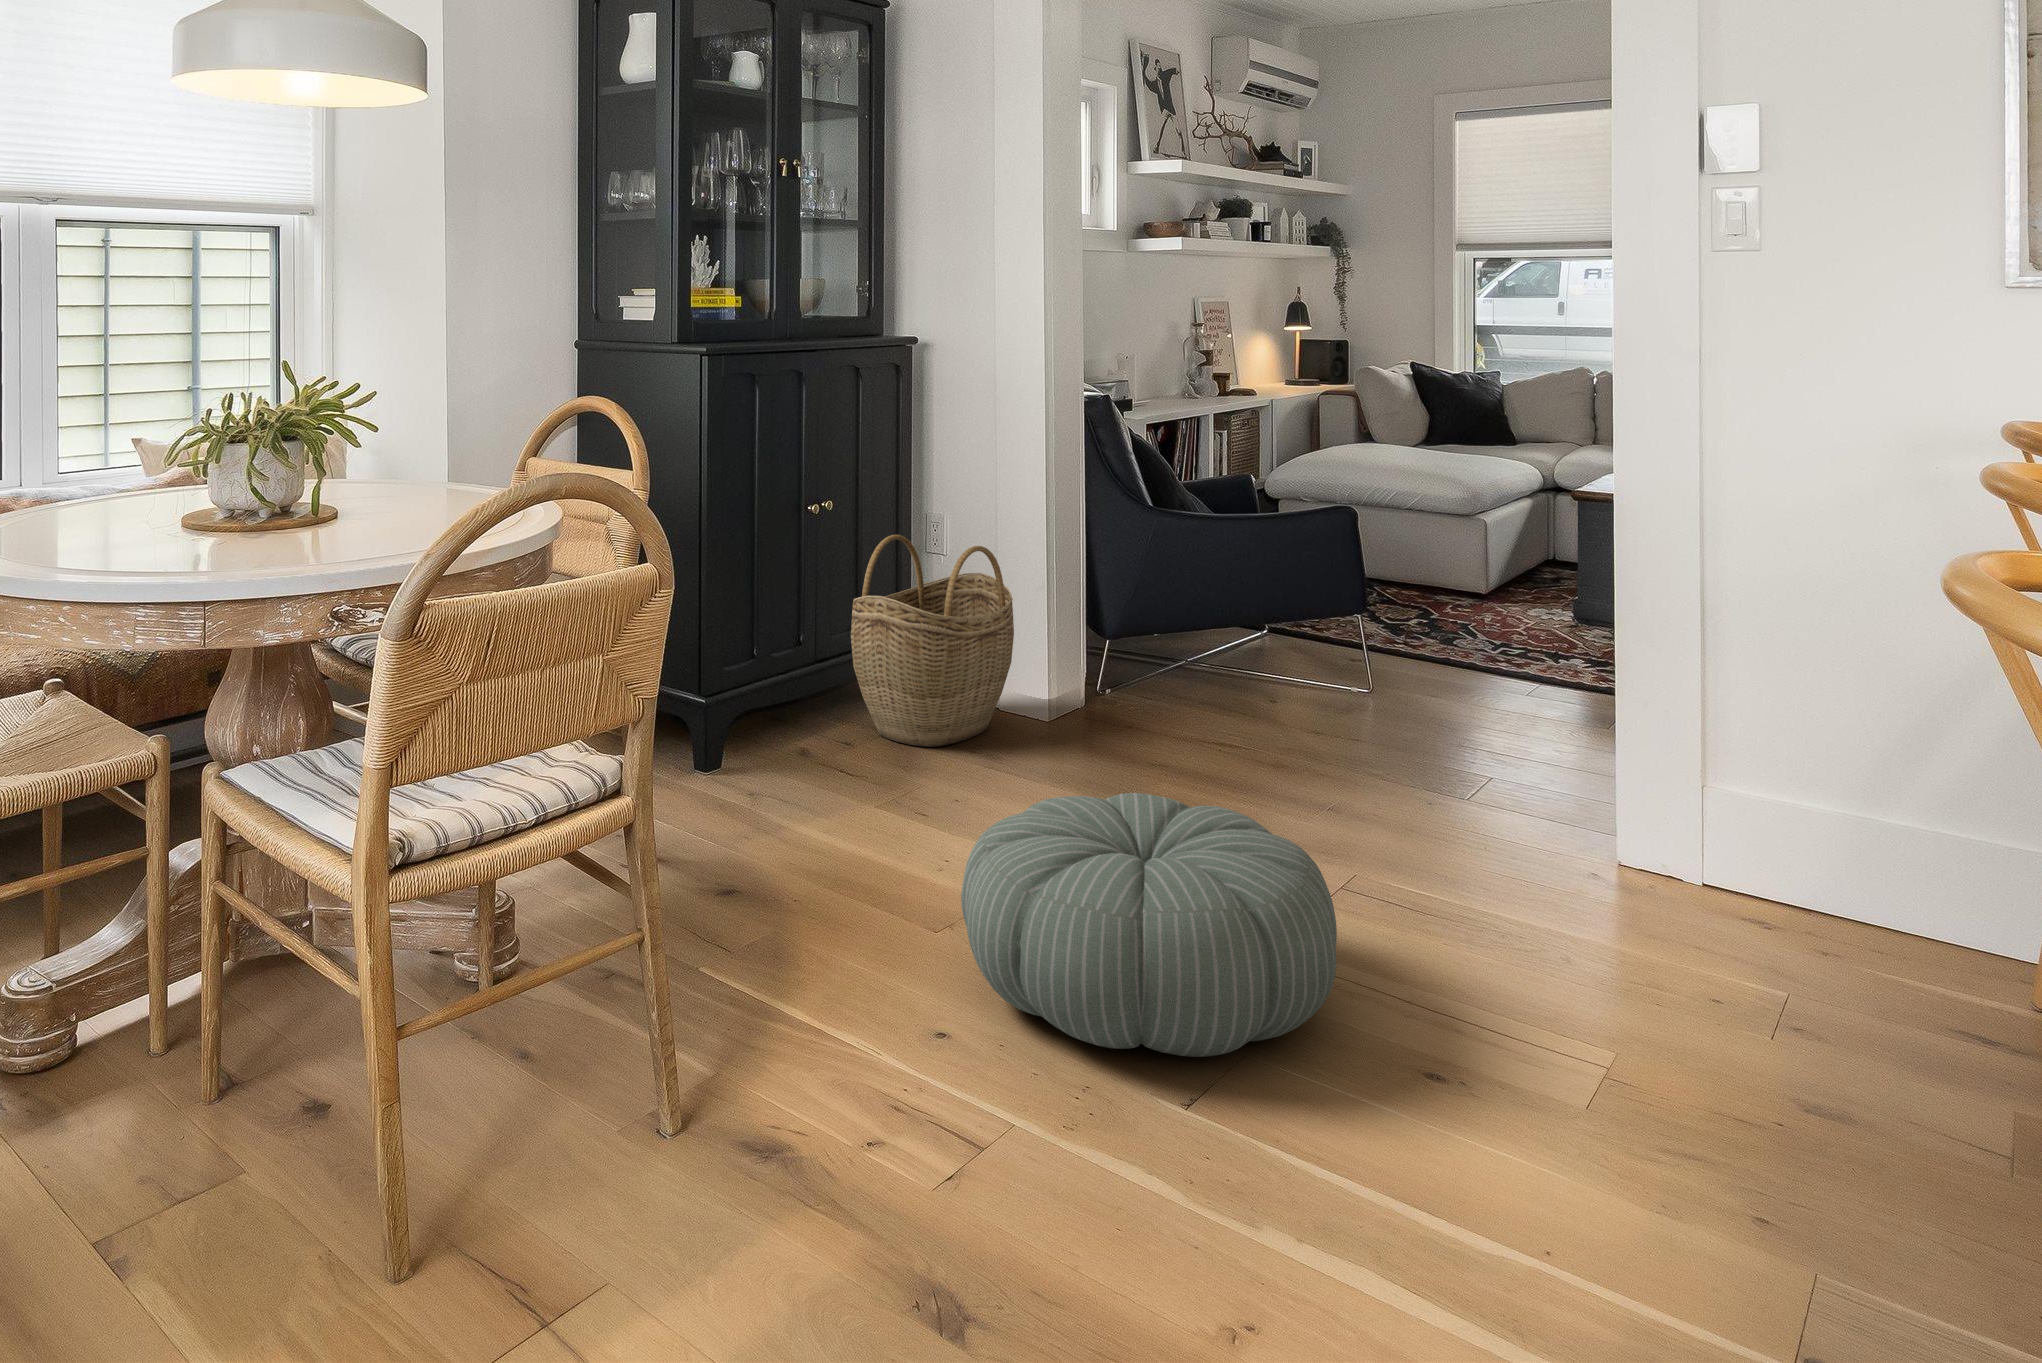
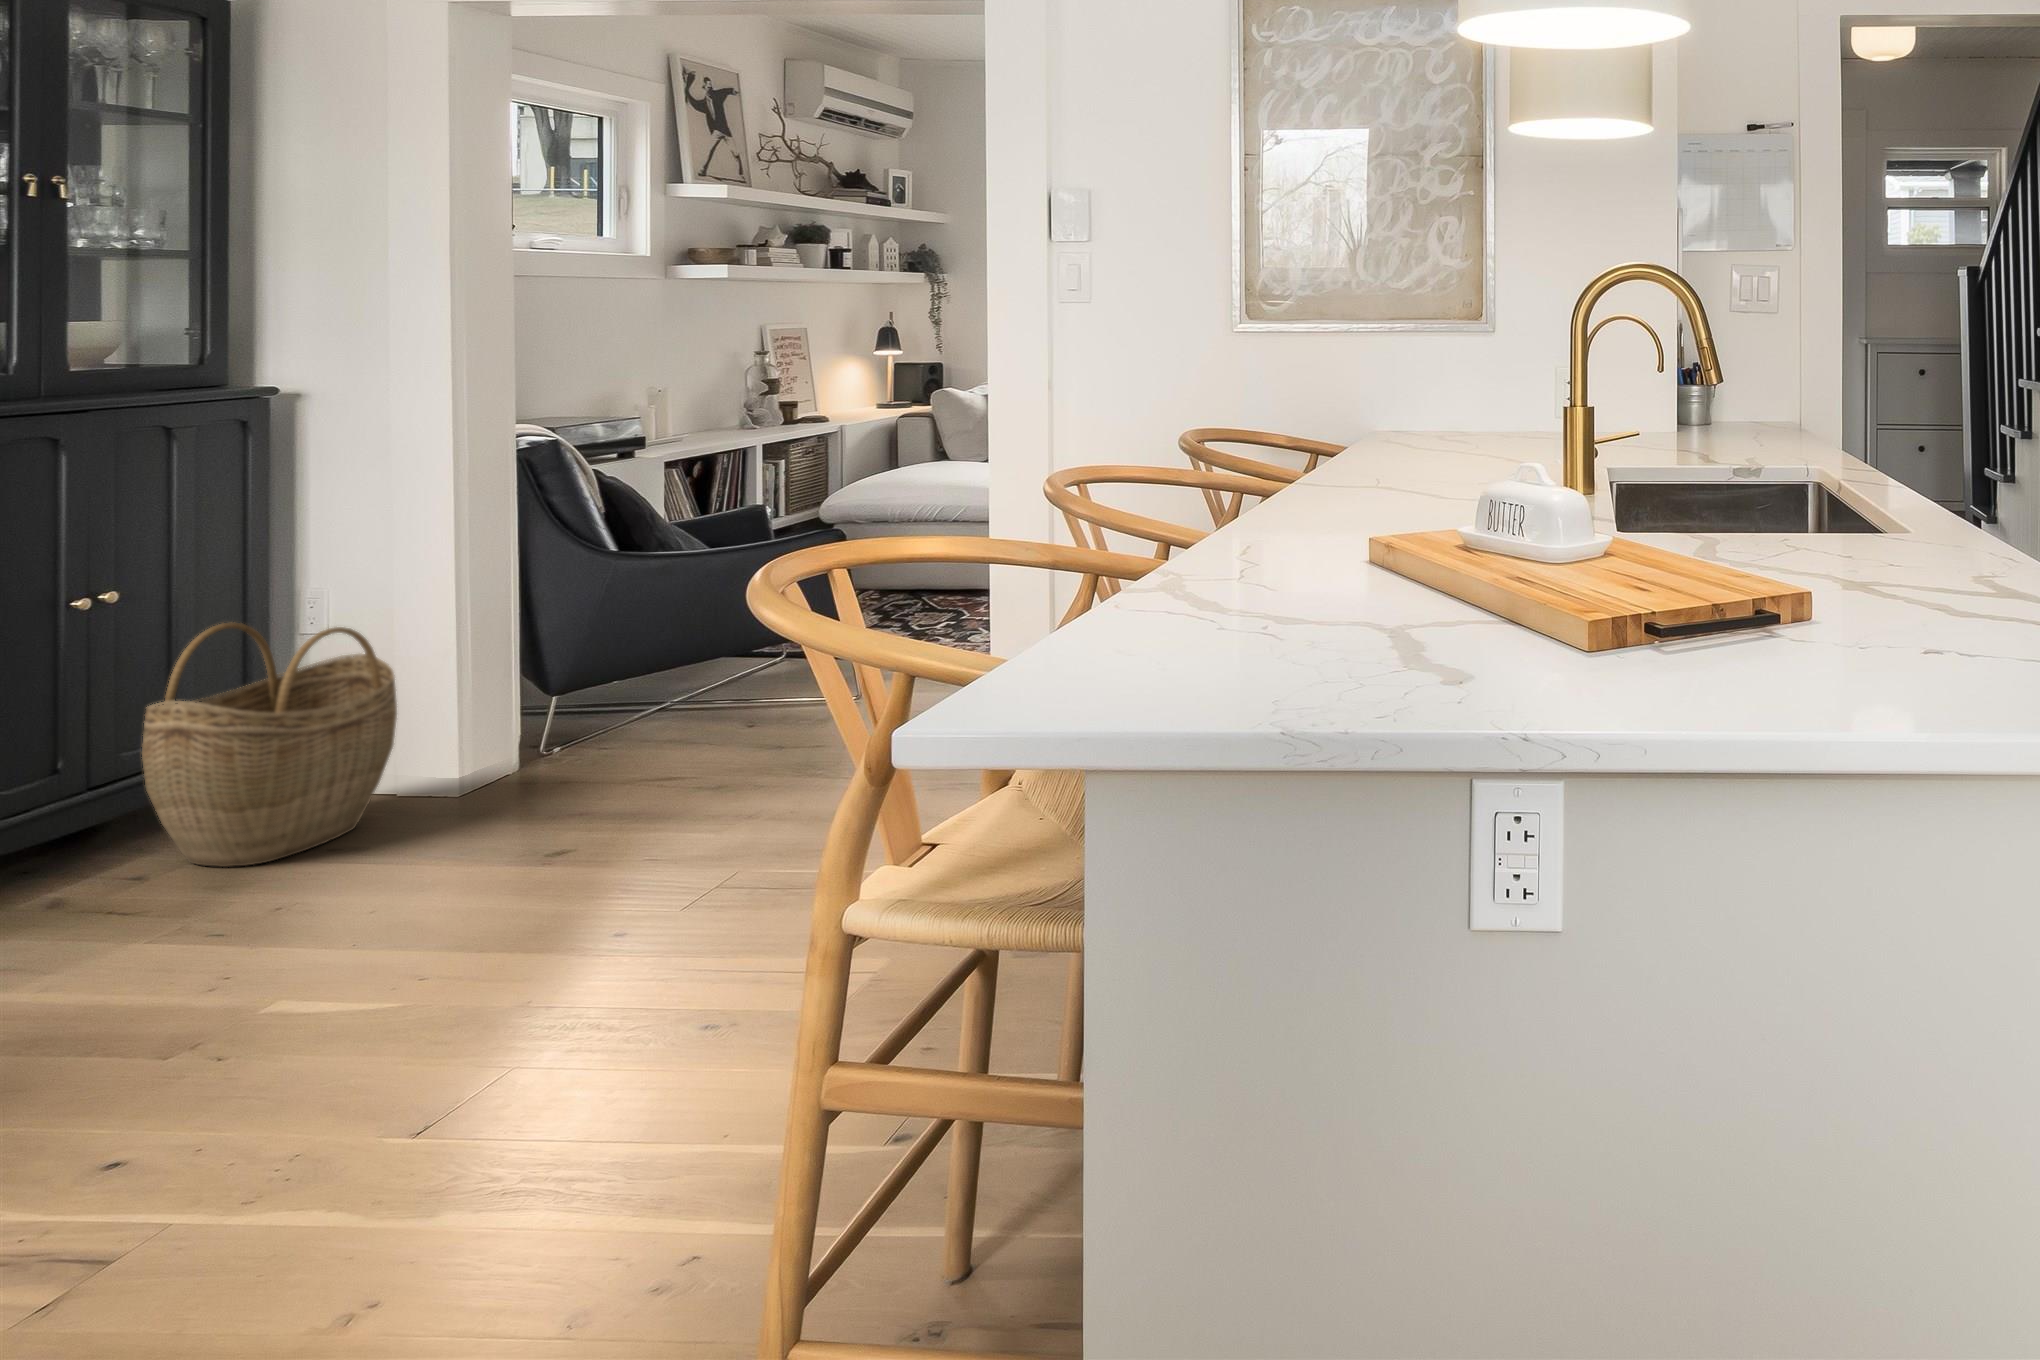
pouf: present [961,793,1337,1057] -> none [123,880,602,1166]

